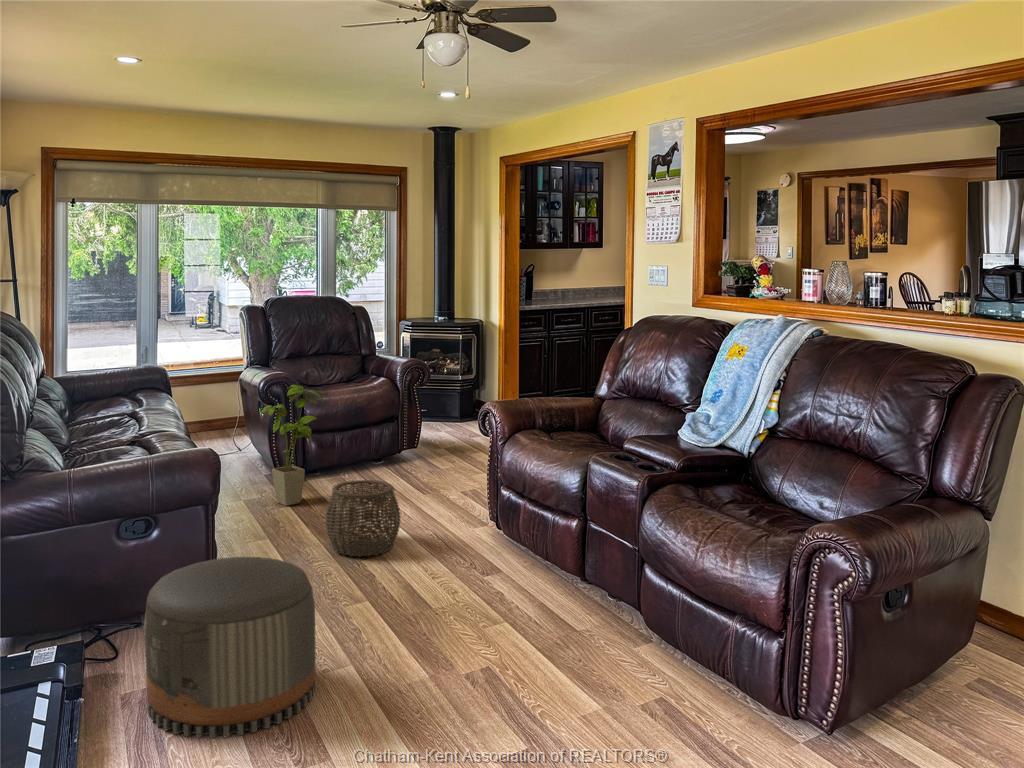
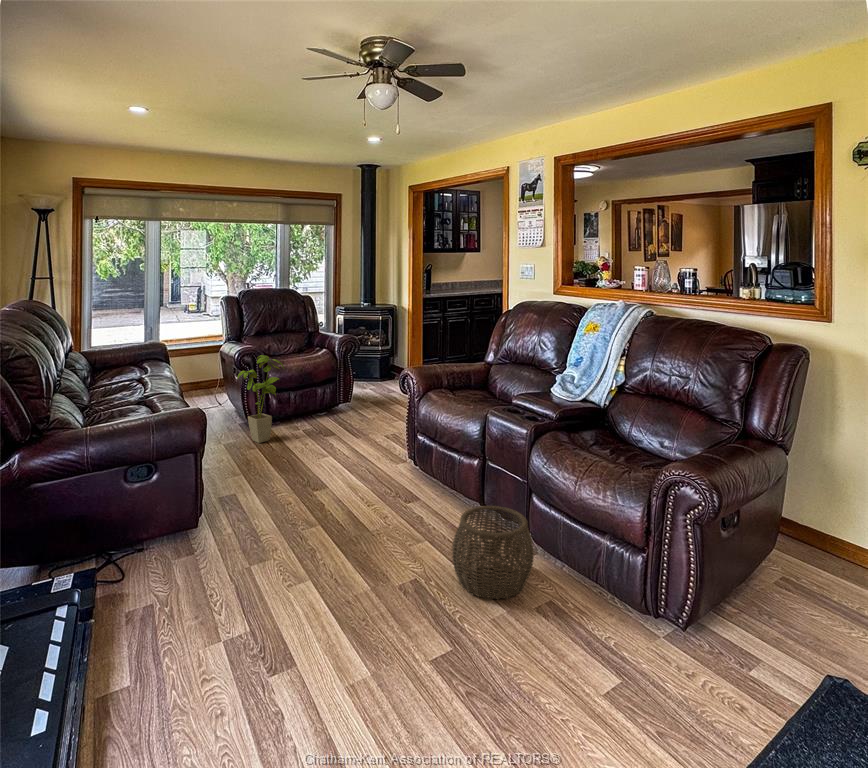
woven basket: present [325,480,401,557] -> present [452,506,534,600]
pouf: present [144,557,316,738] -> none [140,498,282,650]

